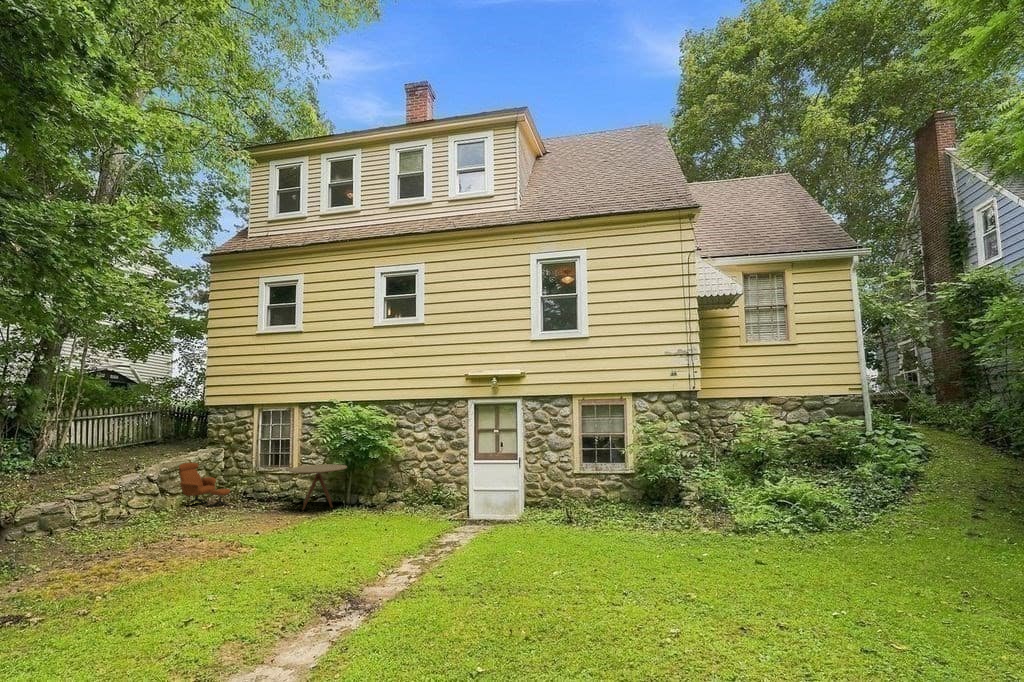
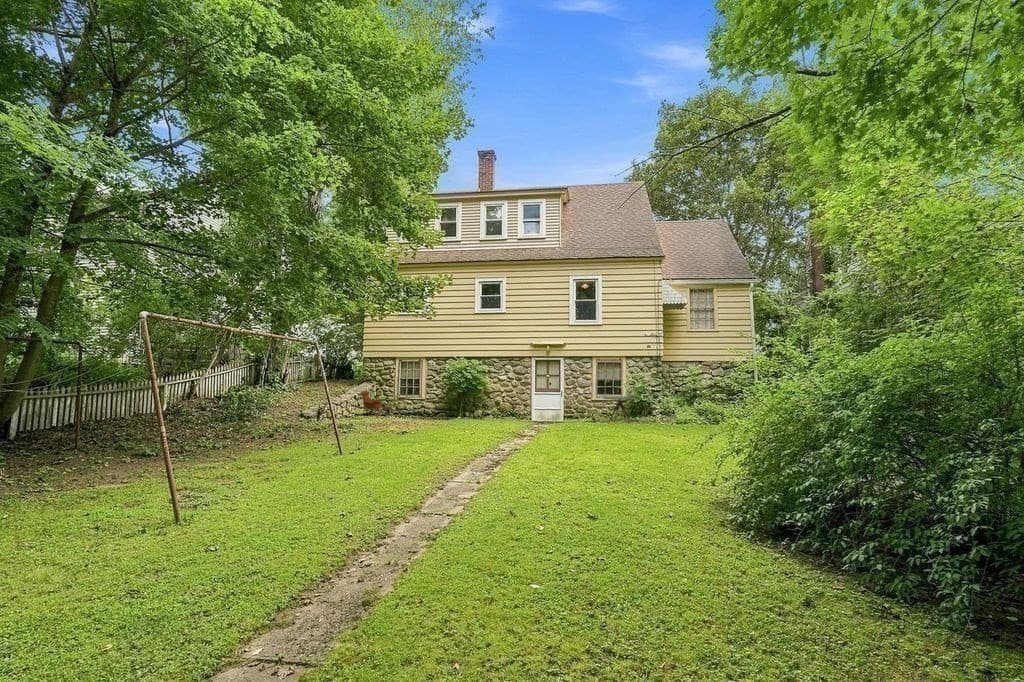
round table: present [289,464,347,510] -> present [604,397,637,421]

